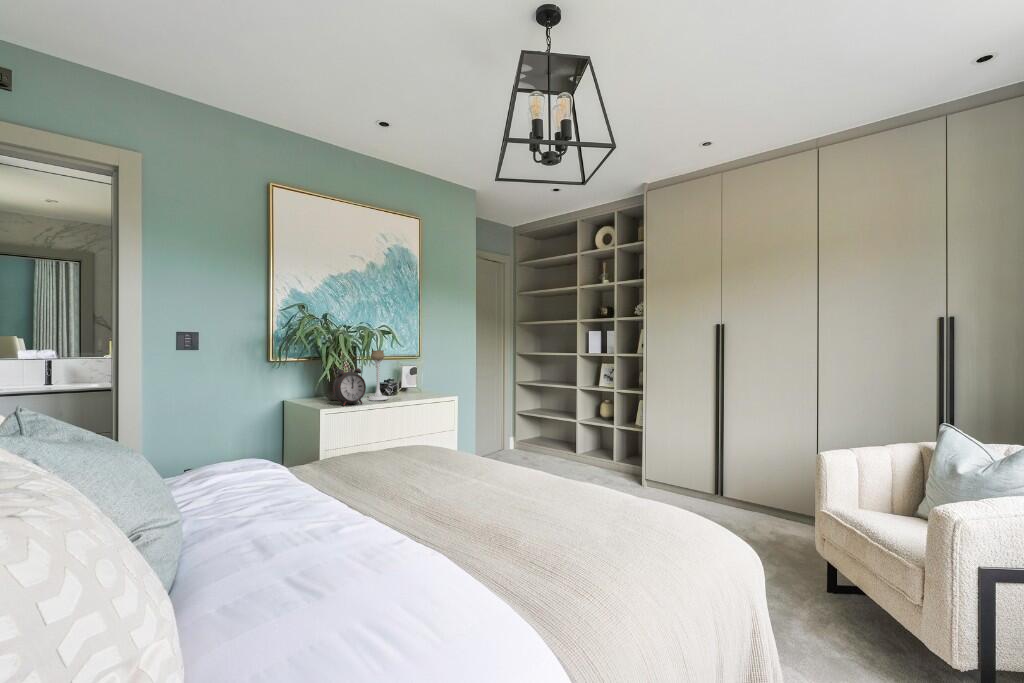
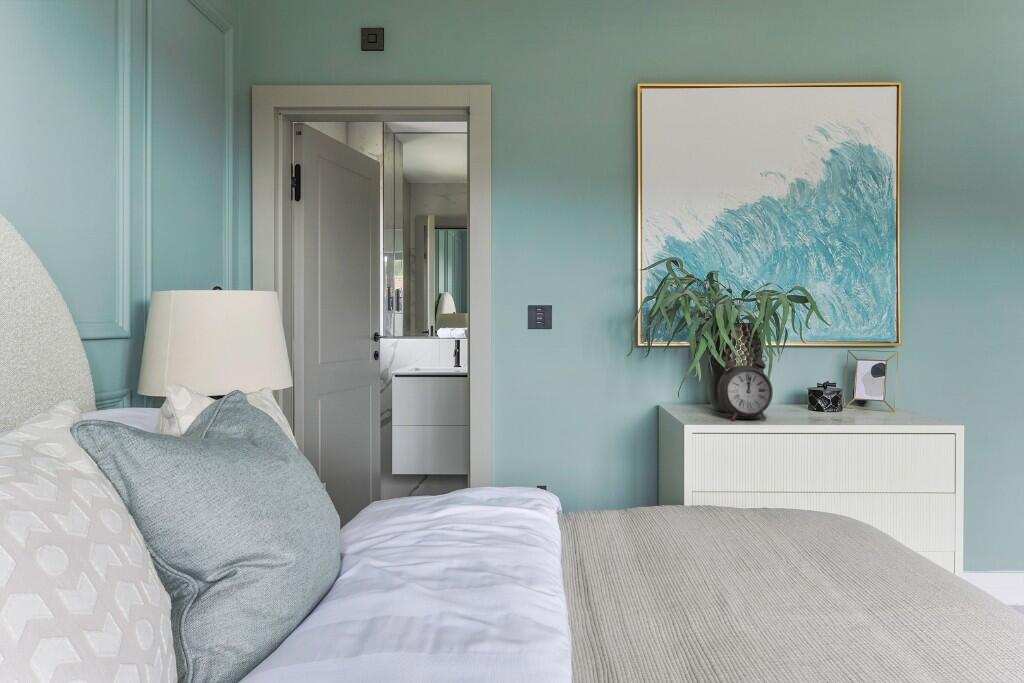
candle holder: present [368,350,389,401] -> none [782,331,819,417]

